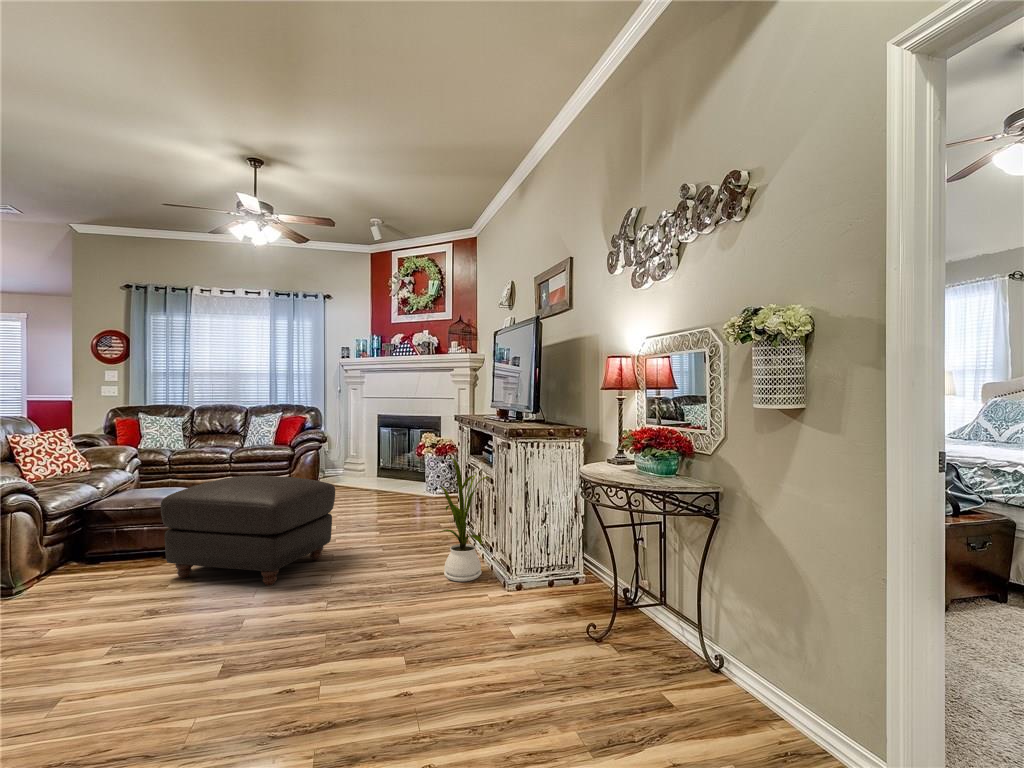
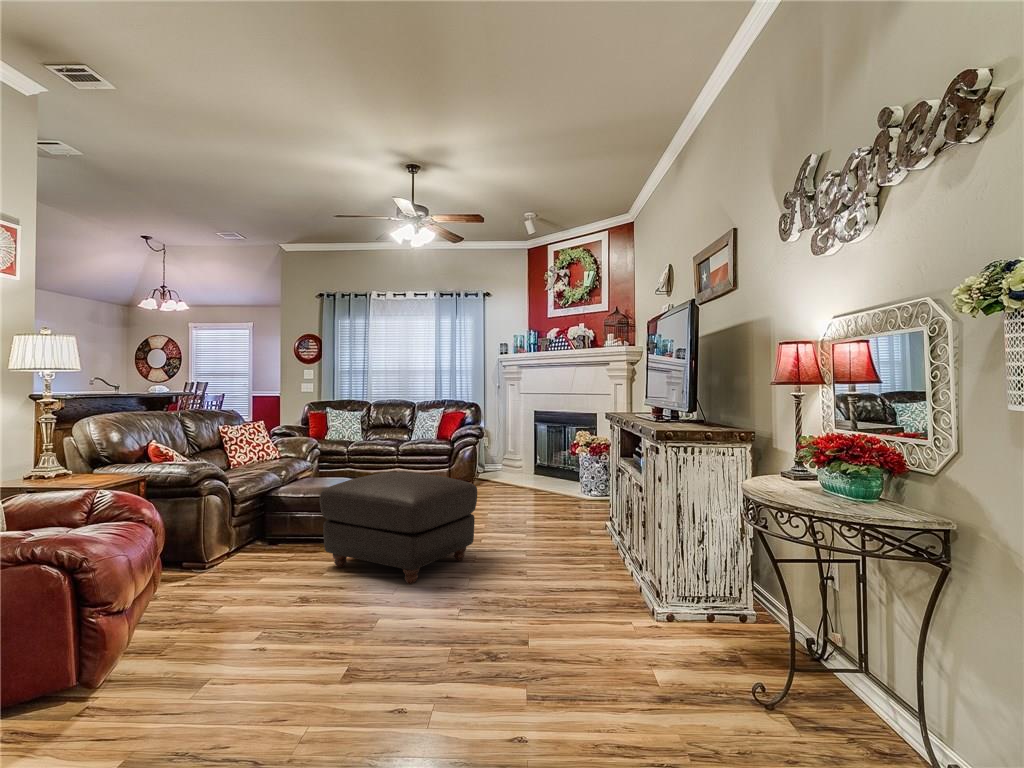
house plant: present [441,458,488,581] -> none [578,461,639,602]

